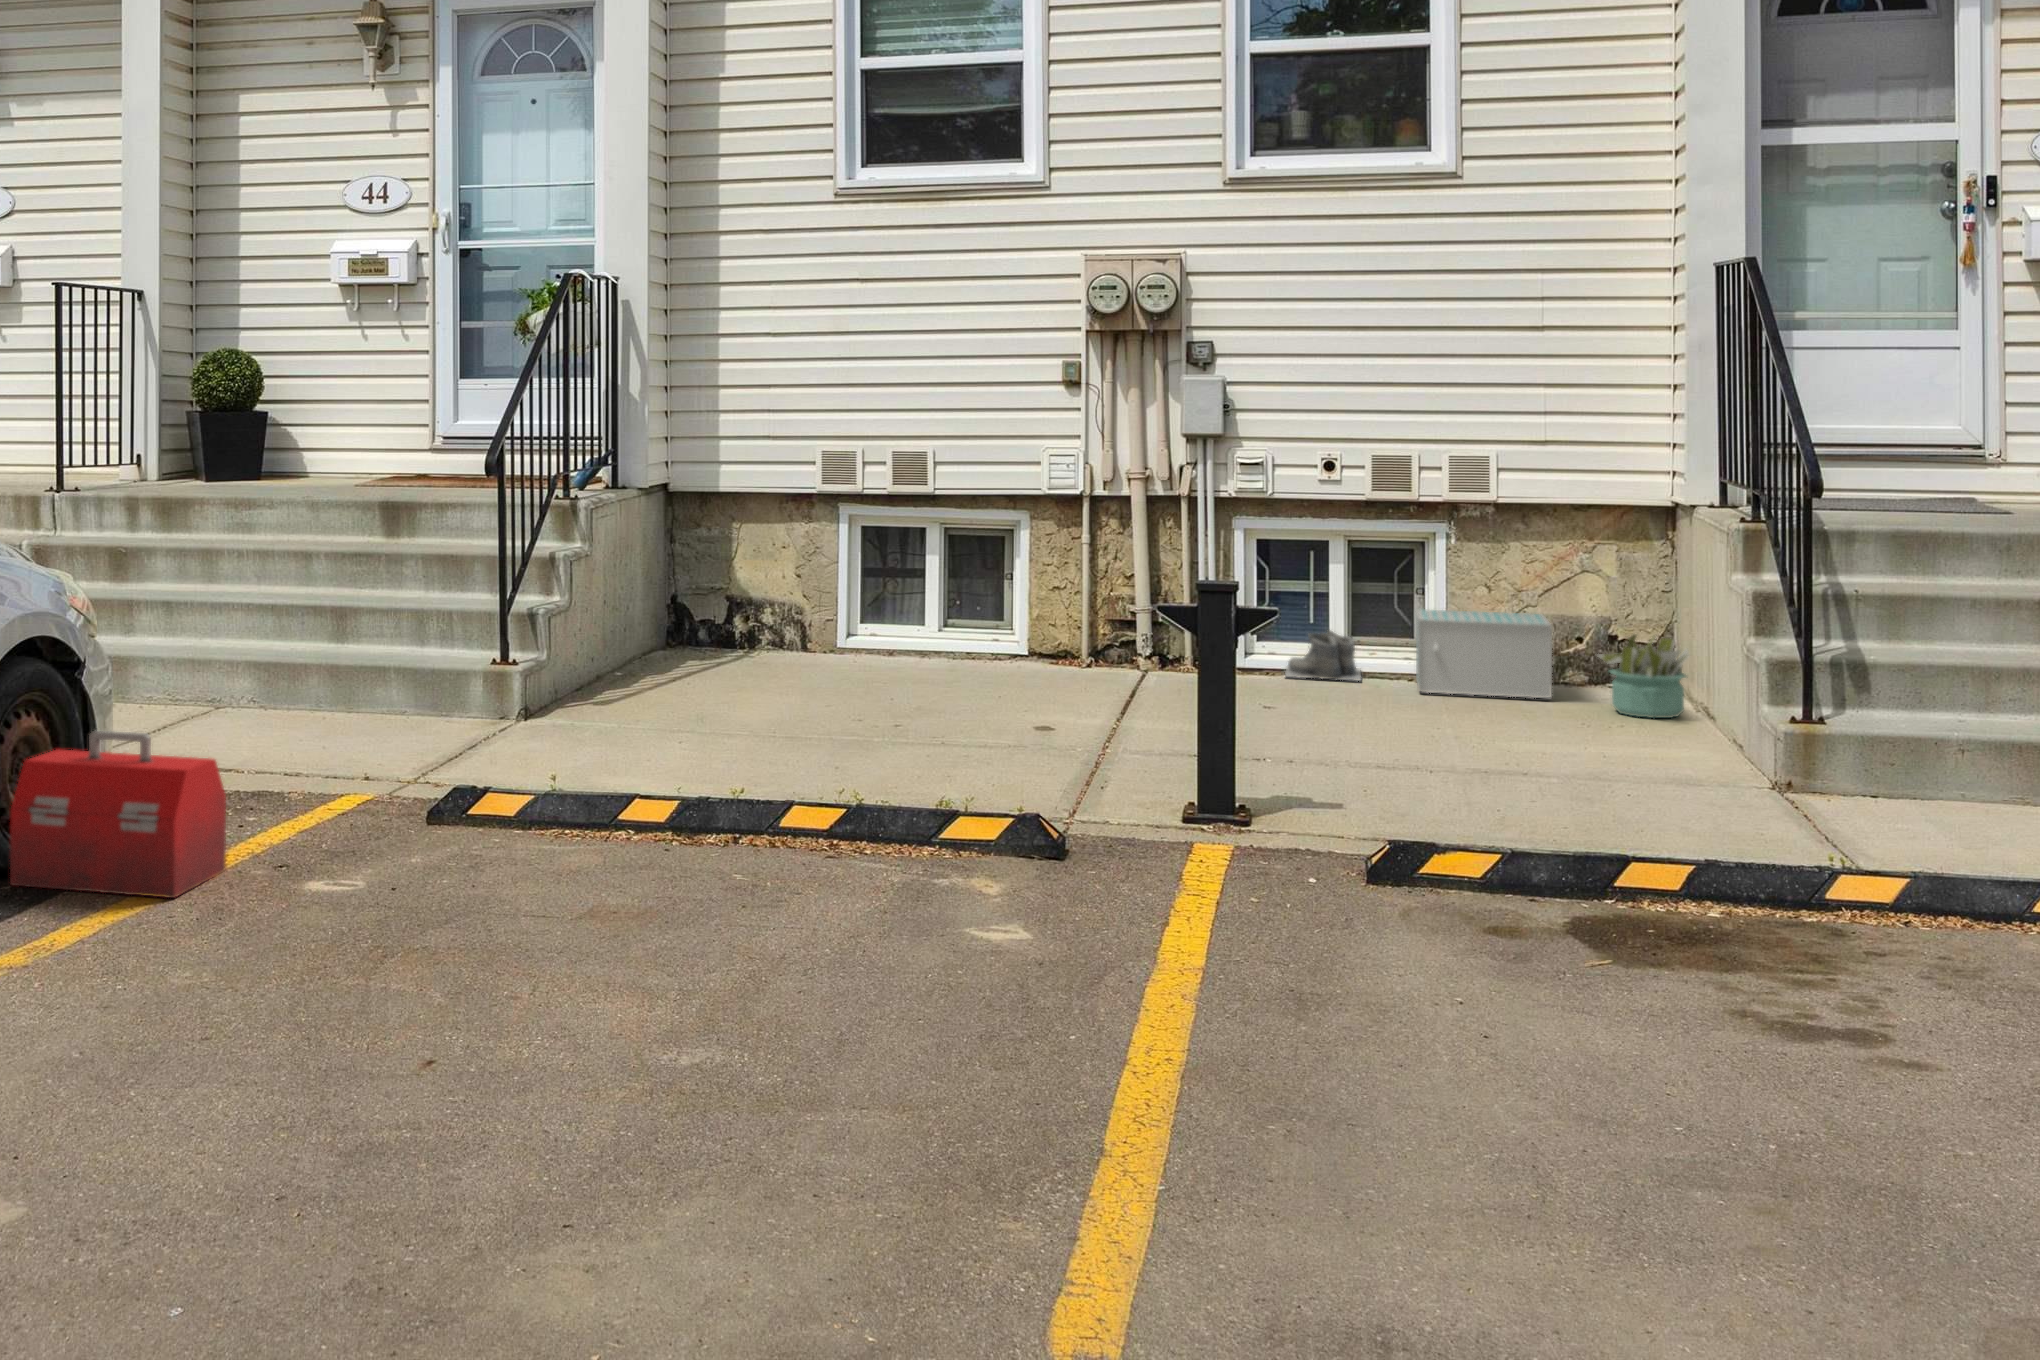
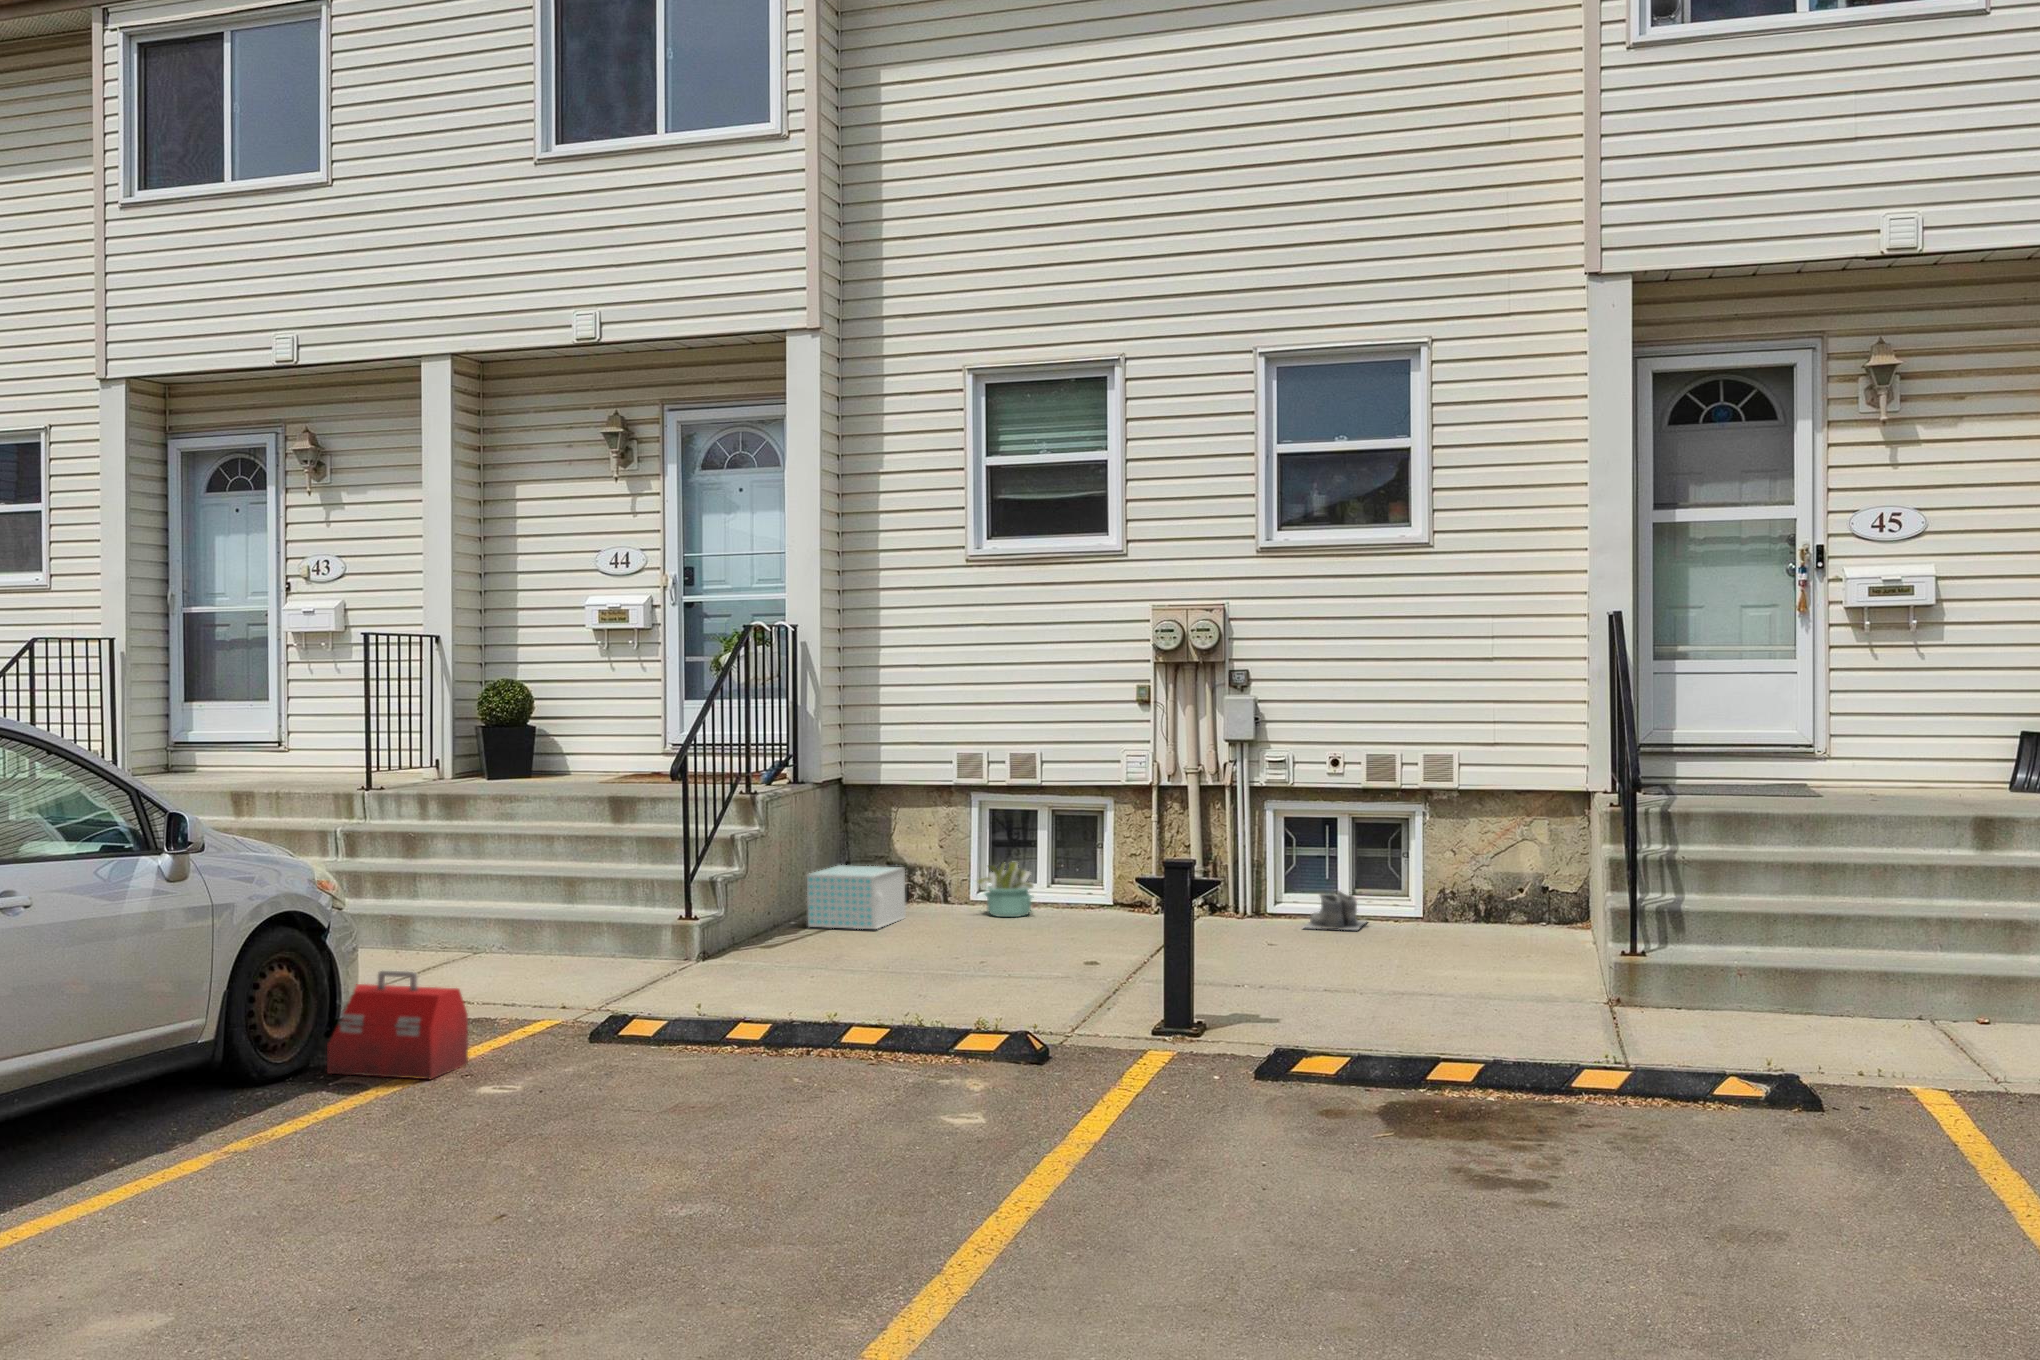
storage box: present [1416,609,1552,698] -> present [807,865,906,929]
decorative plant: present [1598,635,1689,718] -> present [976,862,1033,917]

